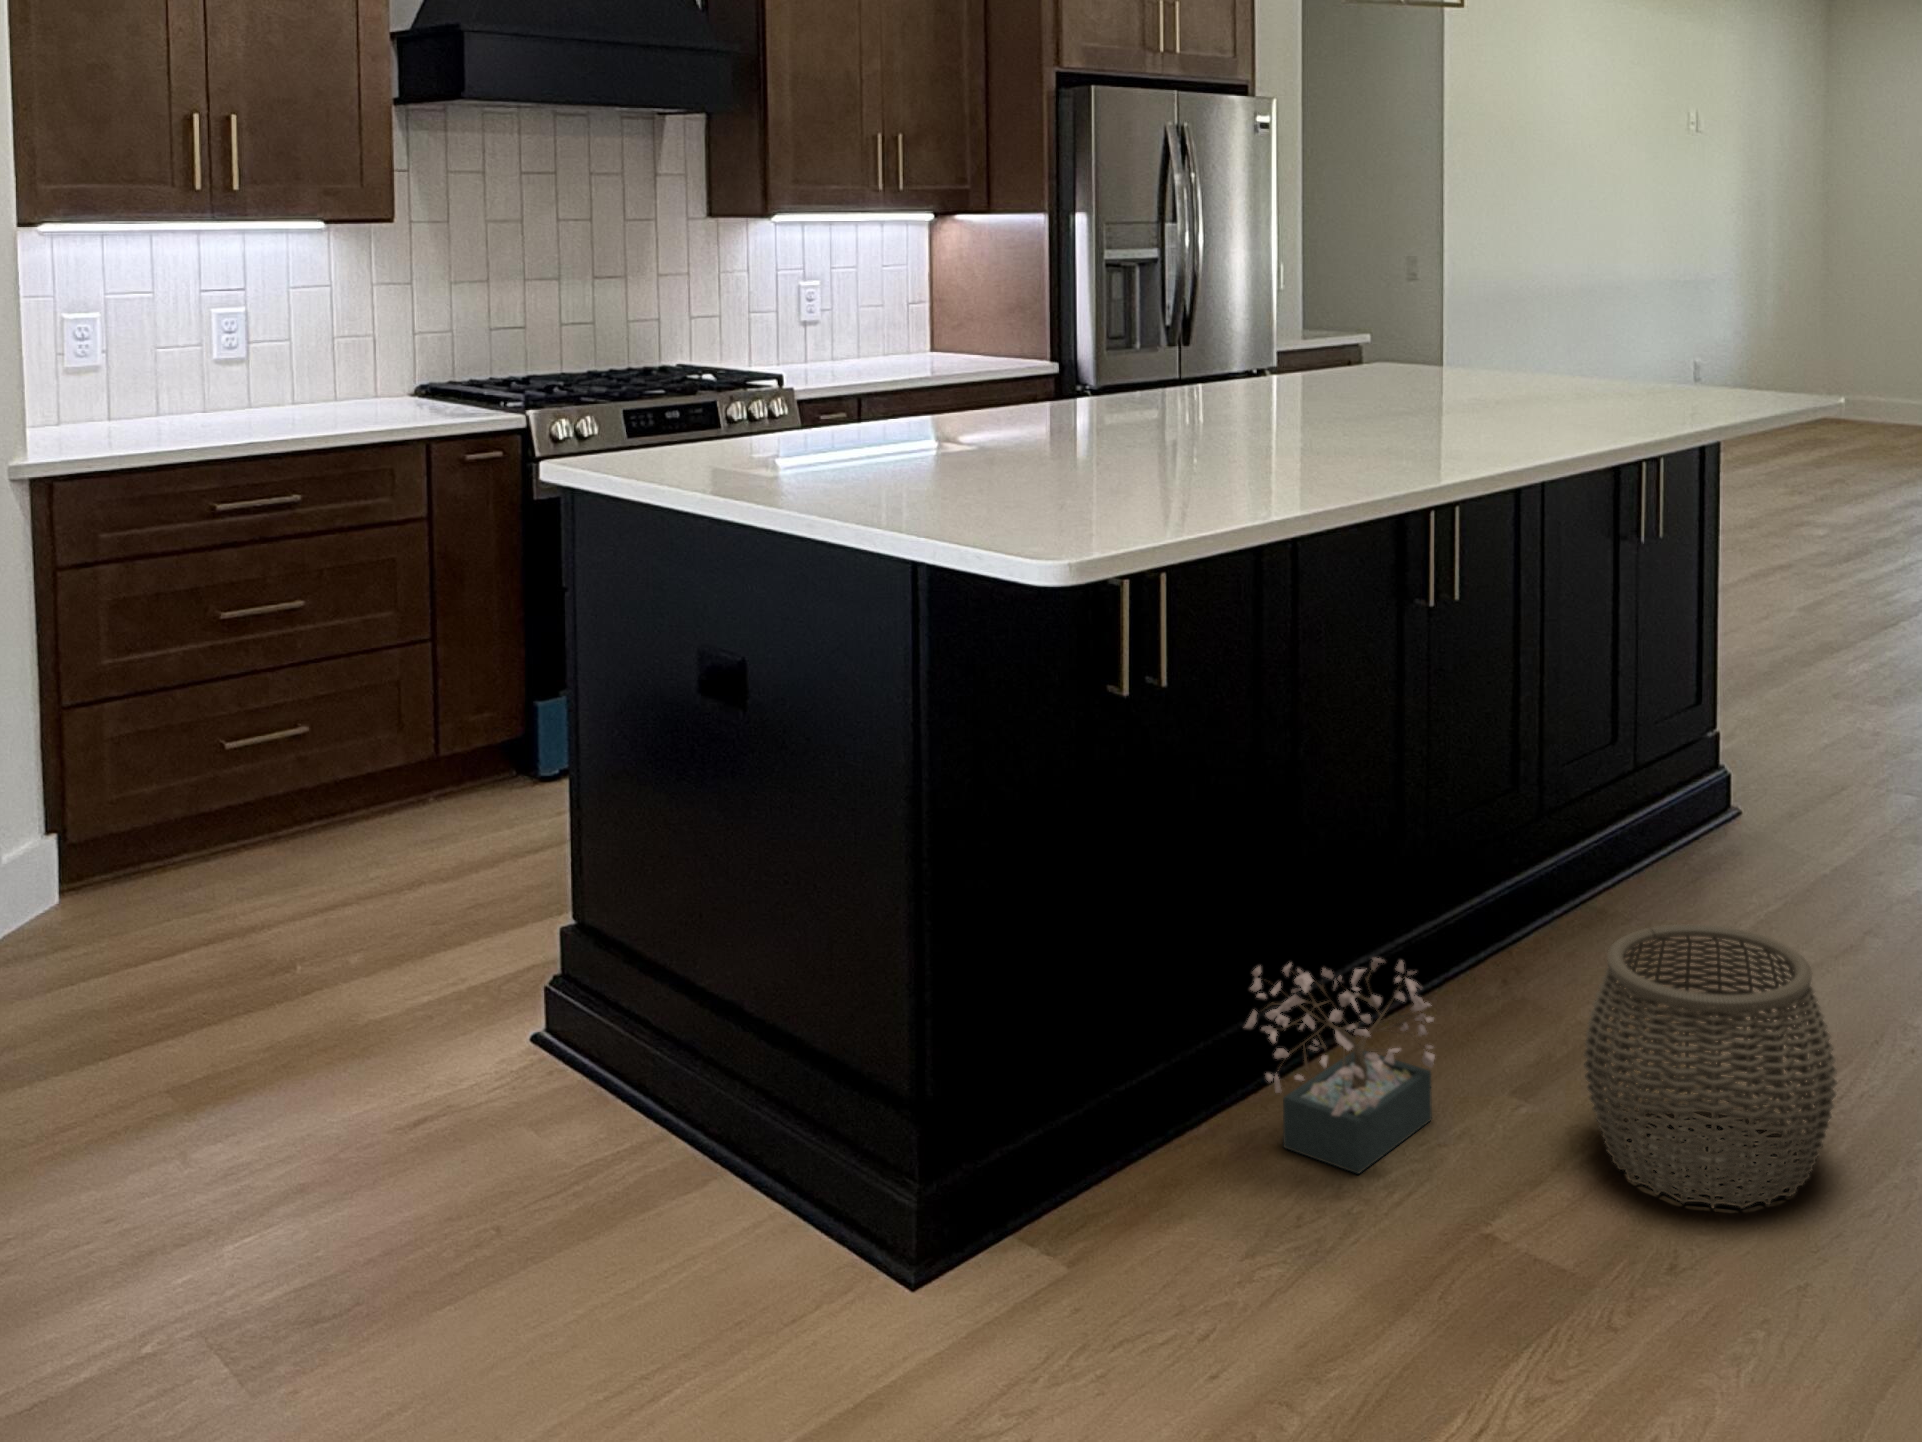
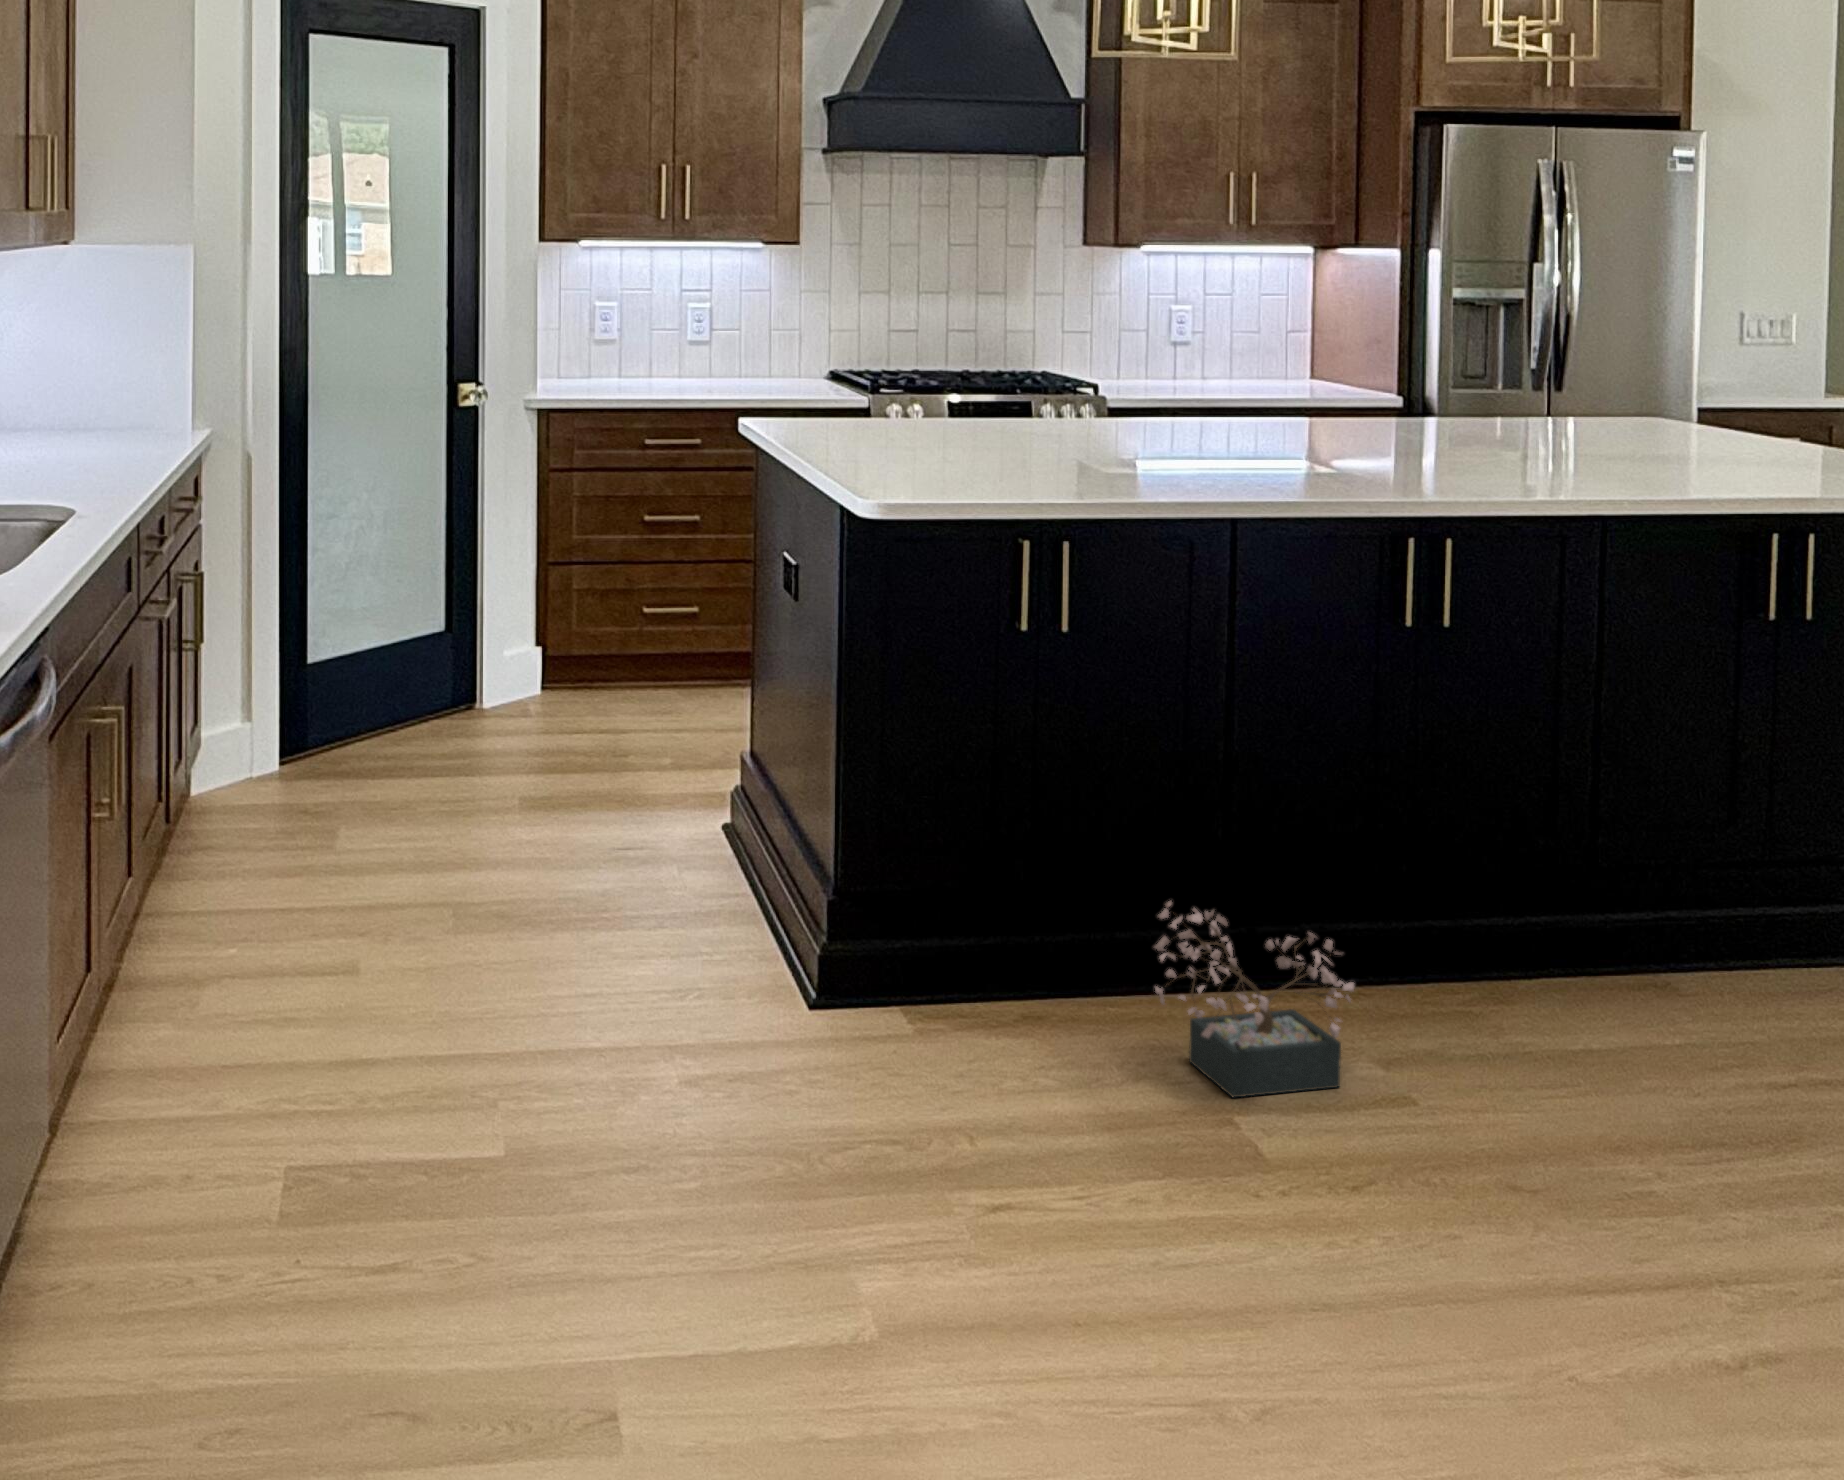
woven basket: present [1584,924,1837,1209] -> none [1448,967,1716,1250]

